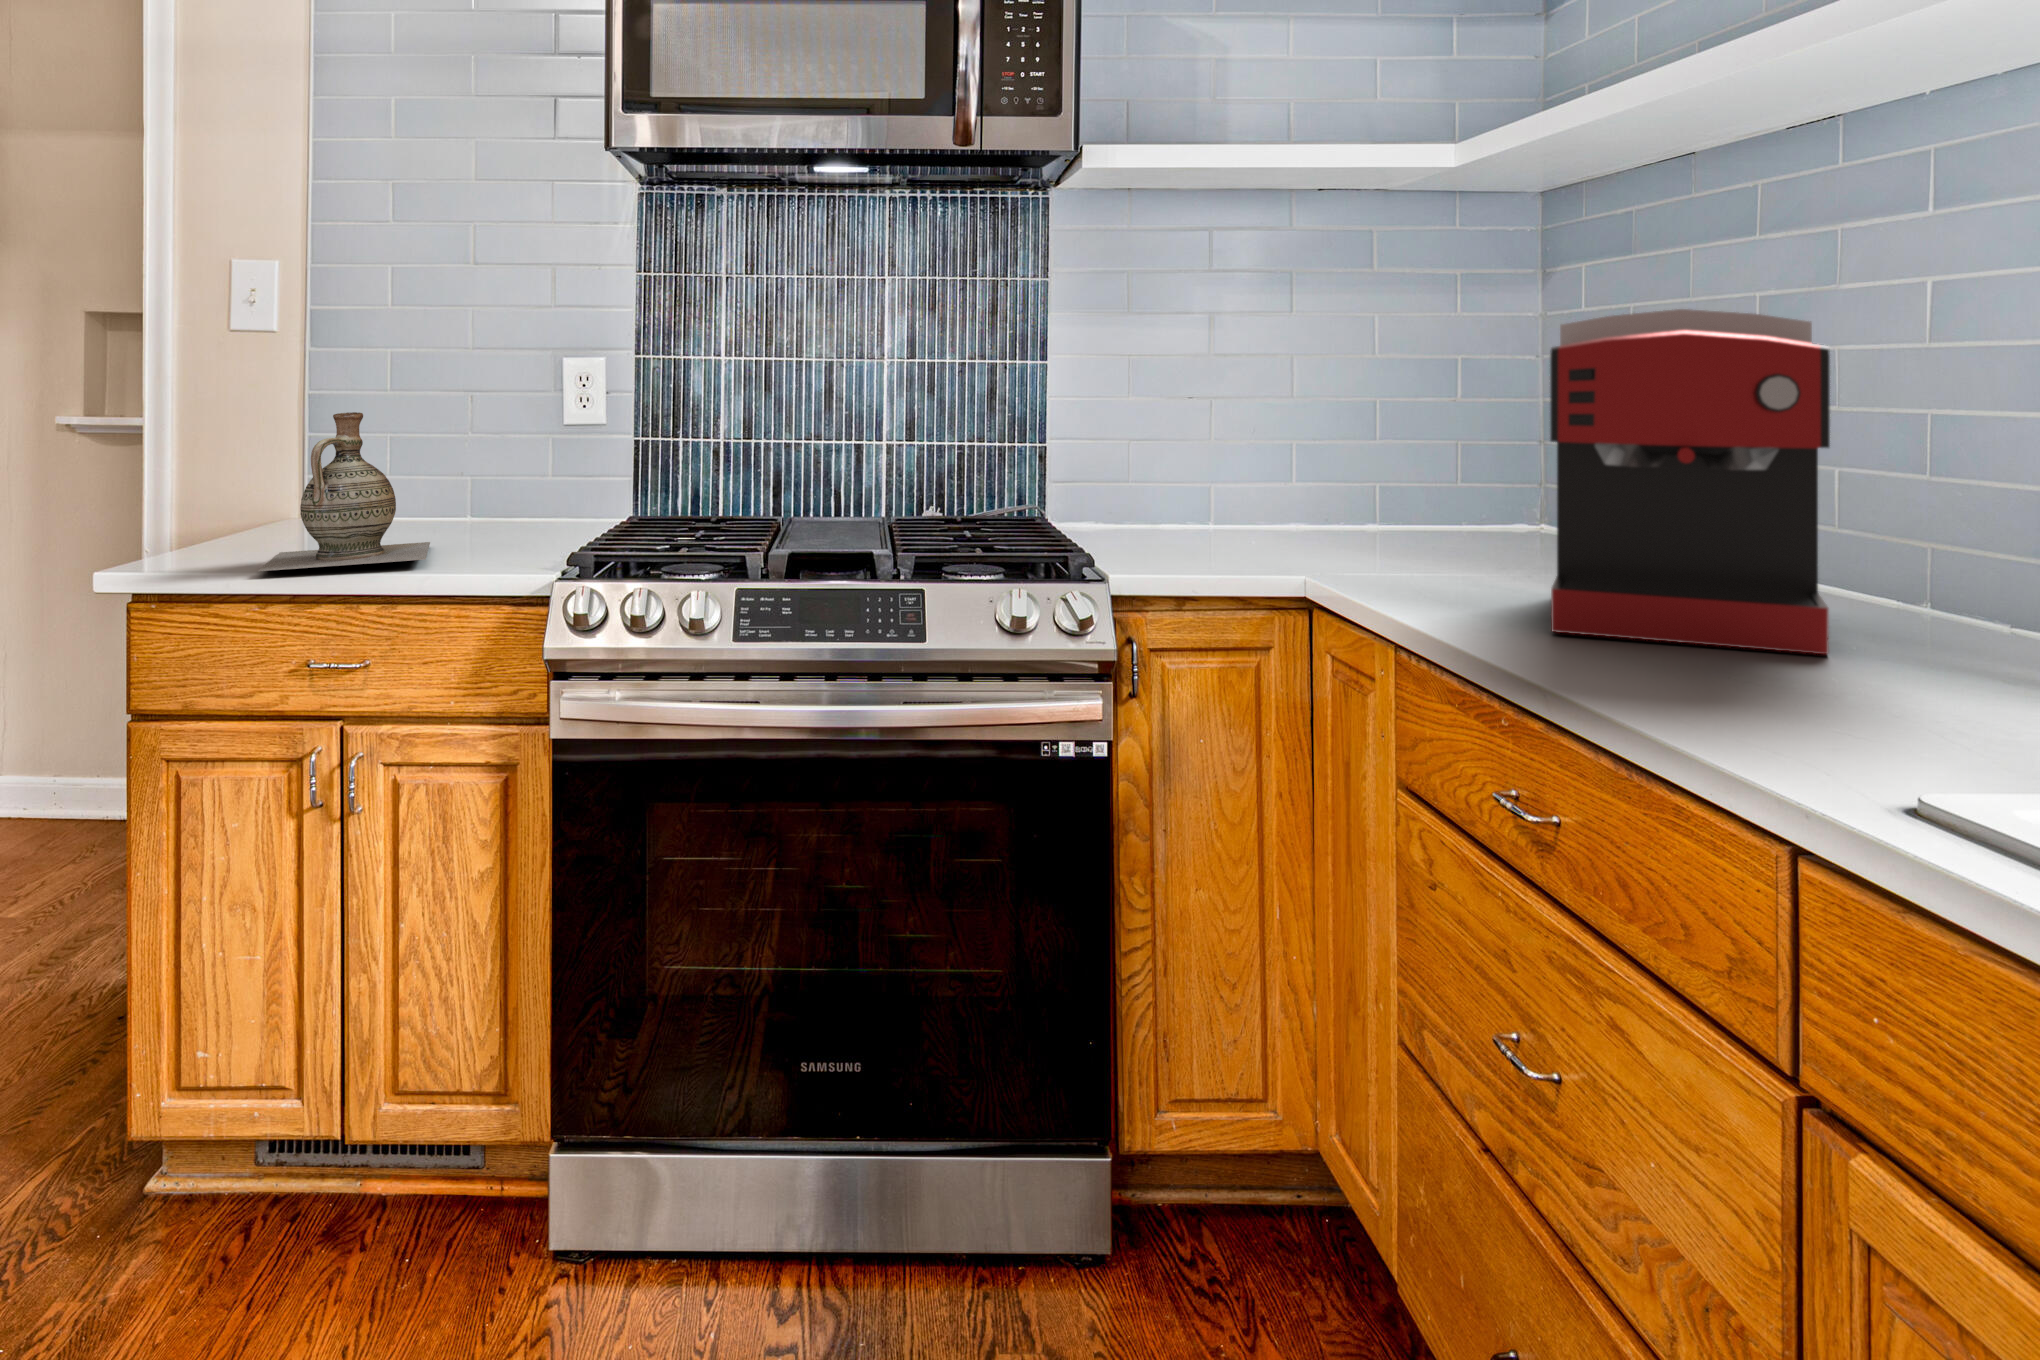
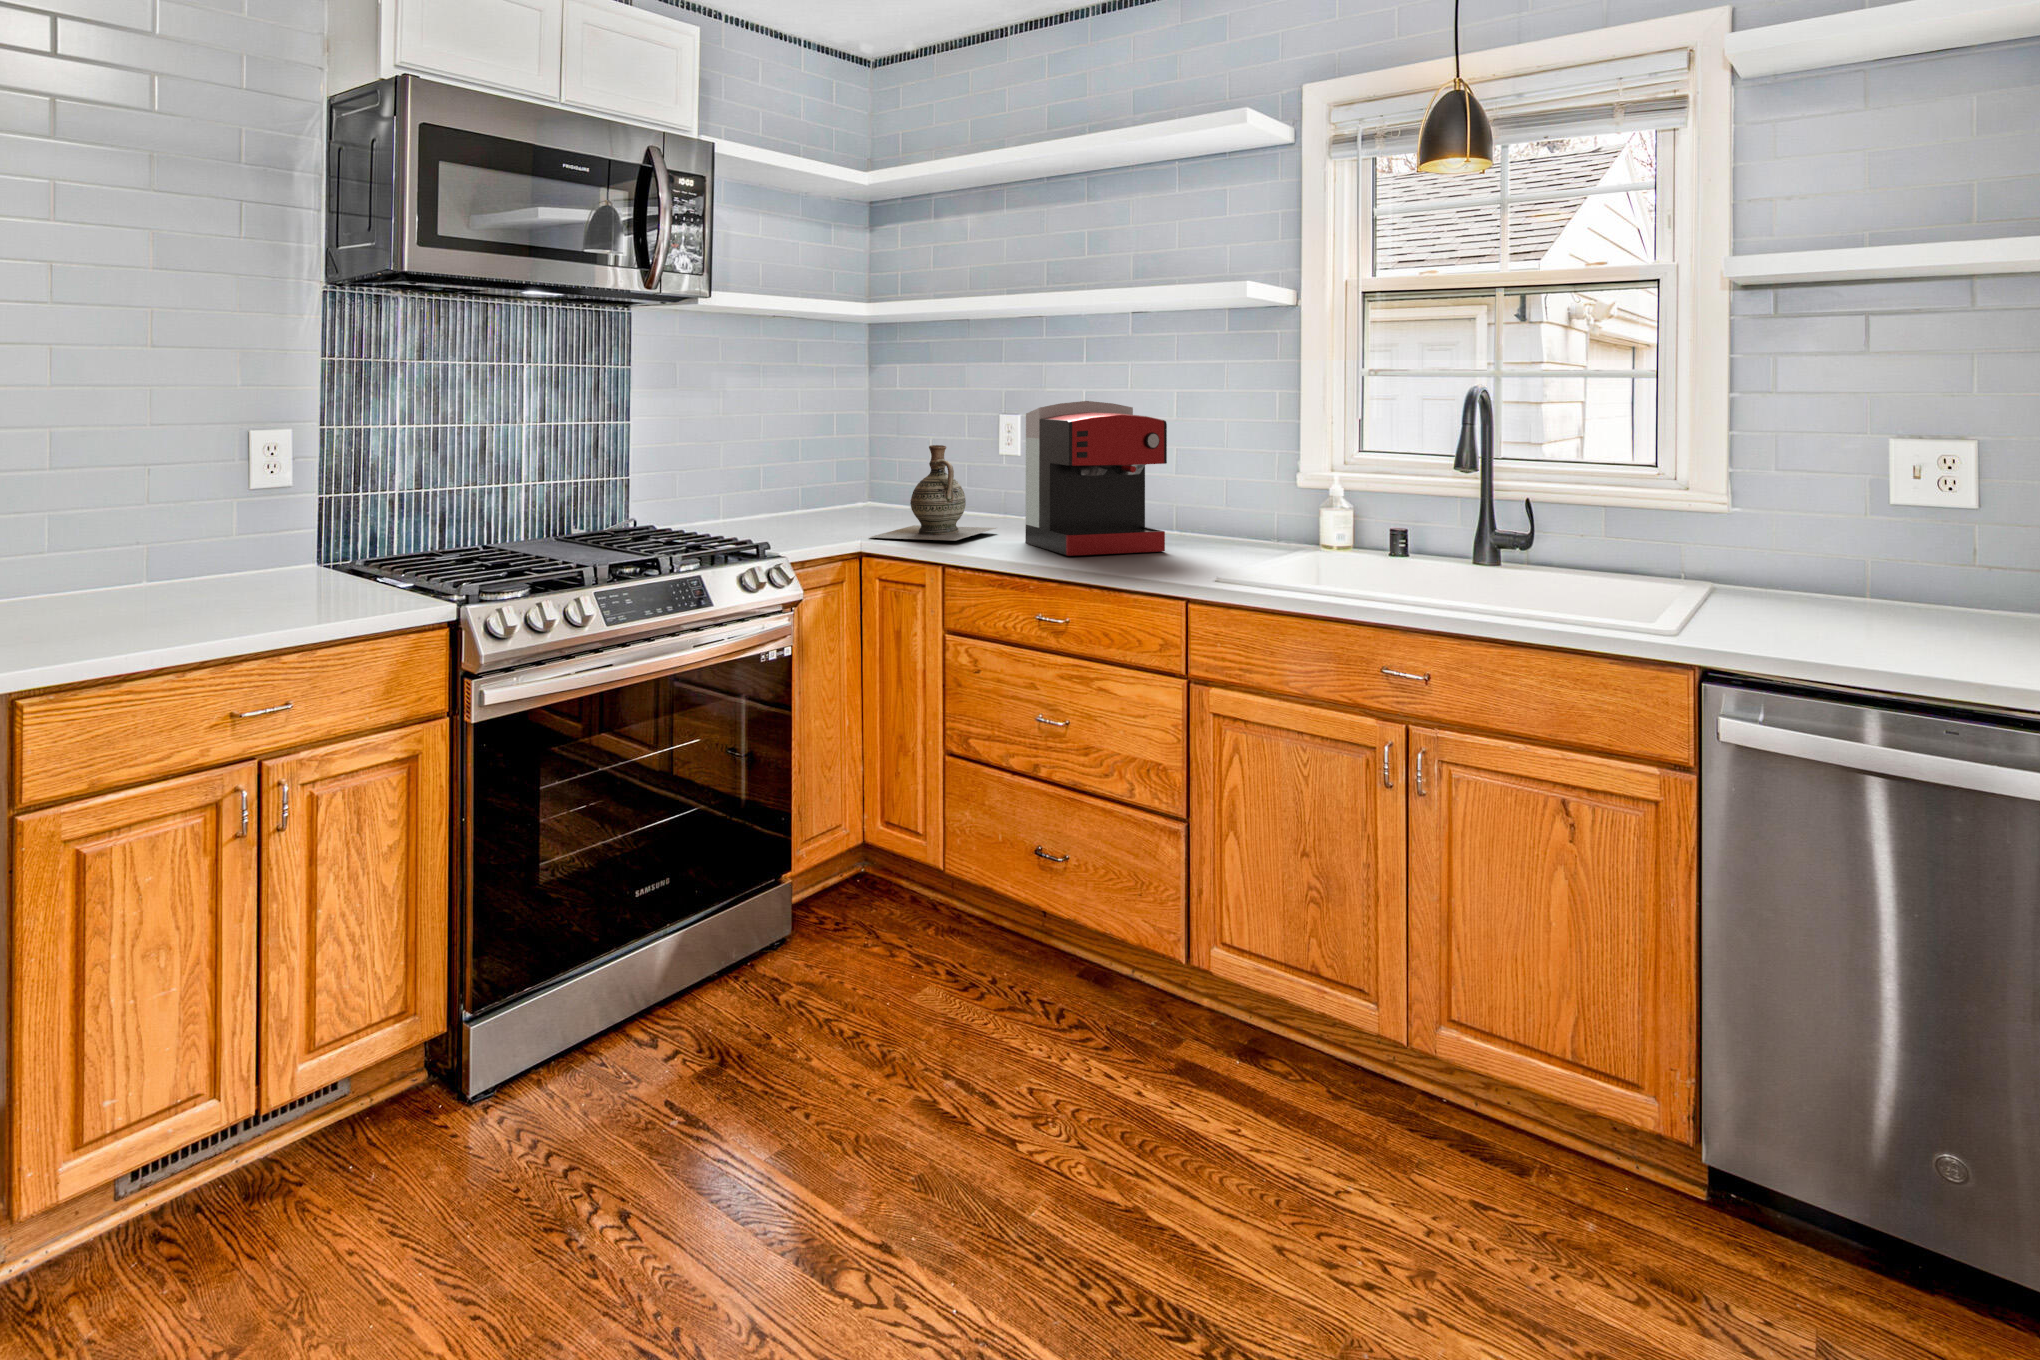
ceramic jug: present [258,412,430,571] -> present [870,445,996,540]

